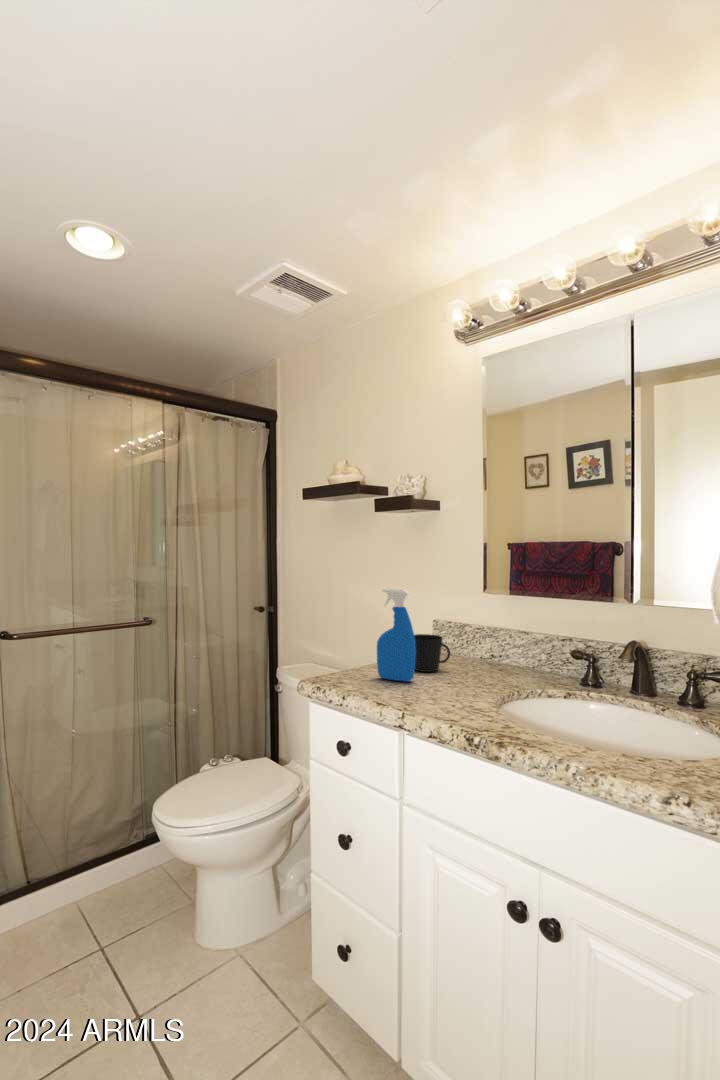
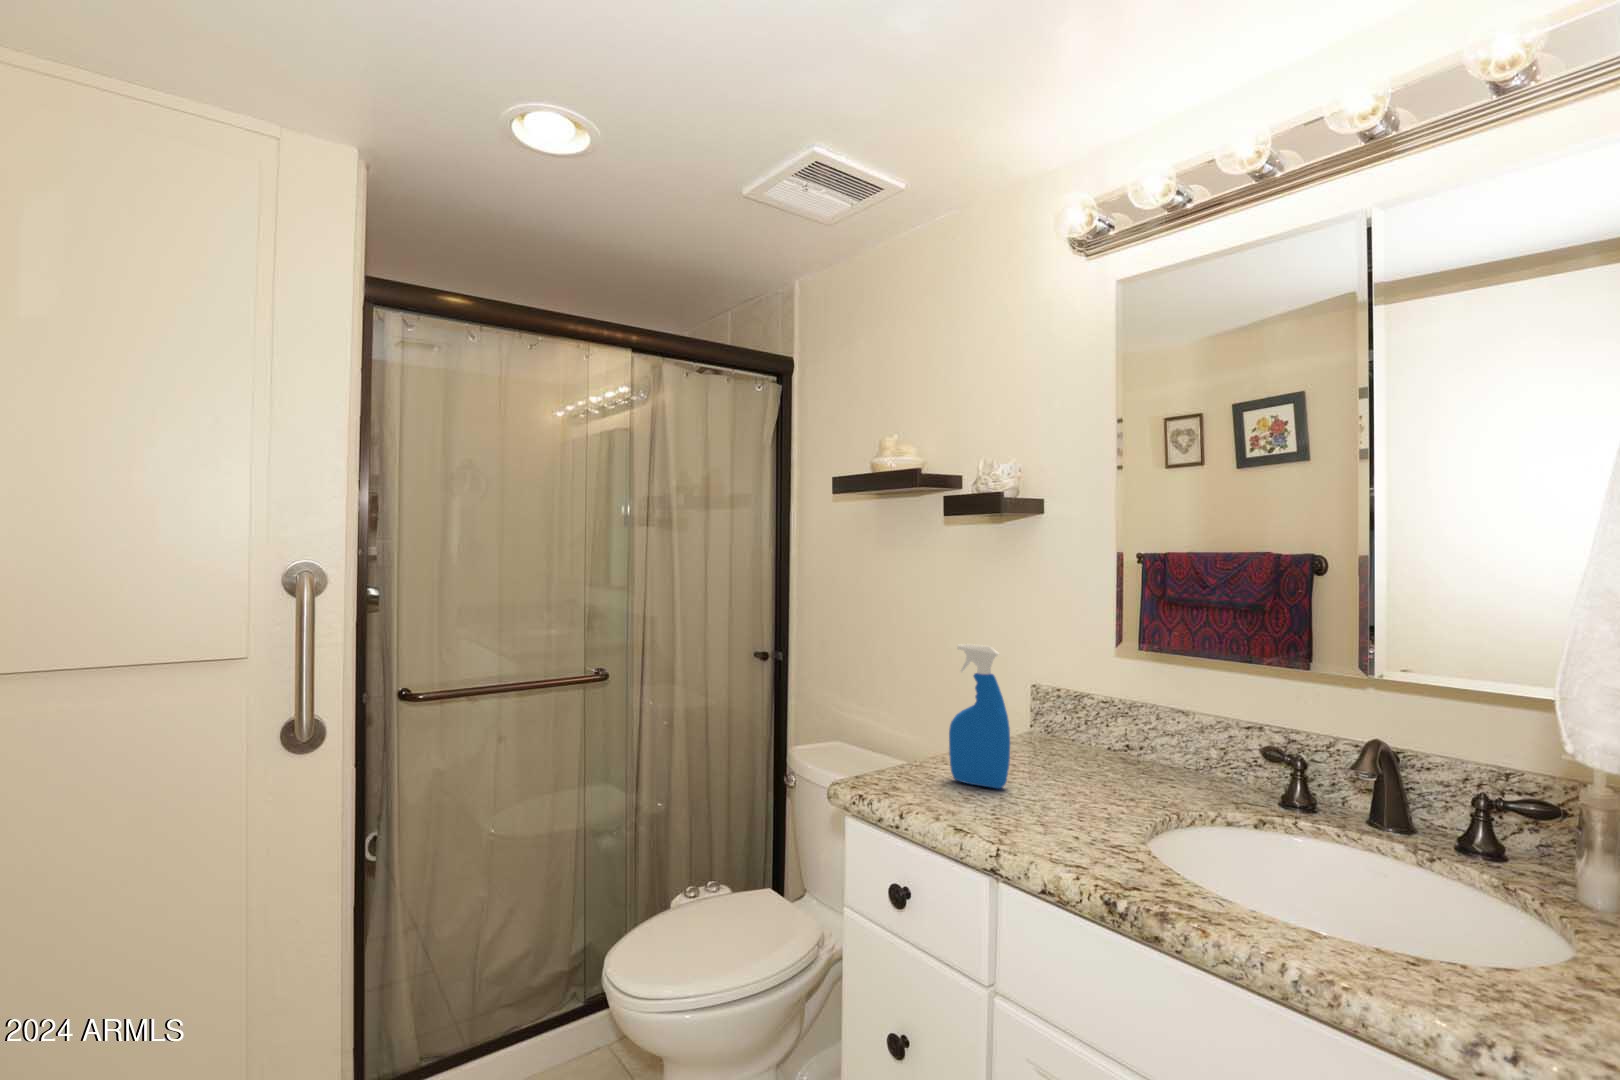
cup: present [414,634,450,672] -> none [998,711,1062,771]

